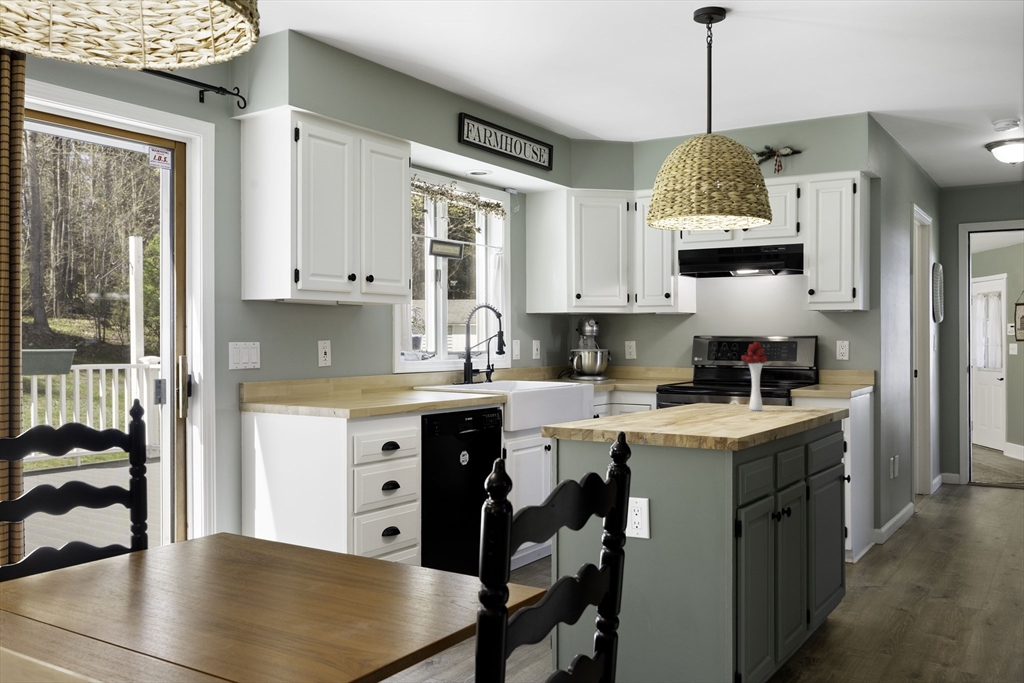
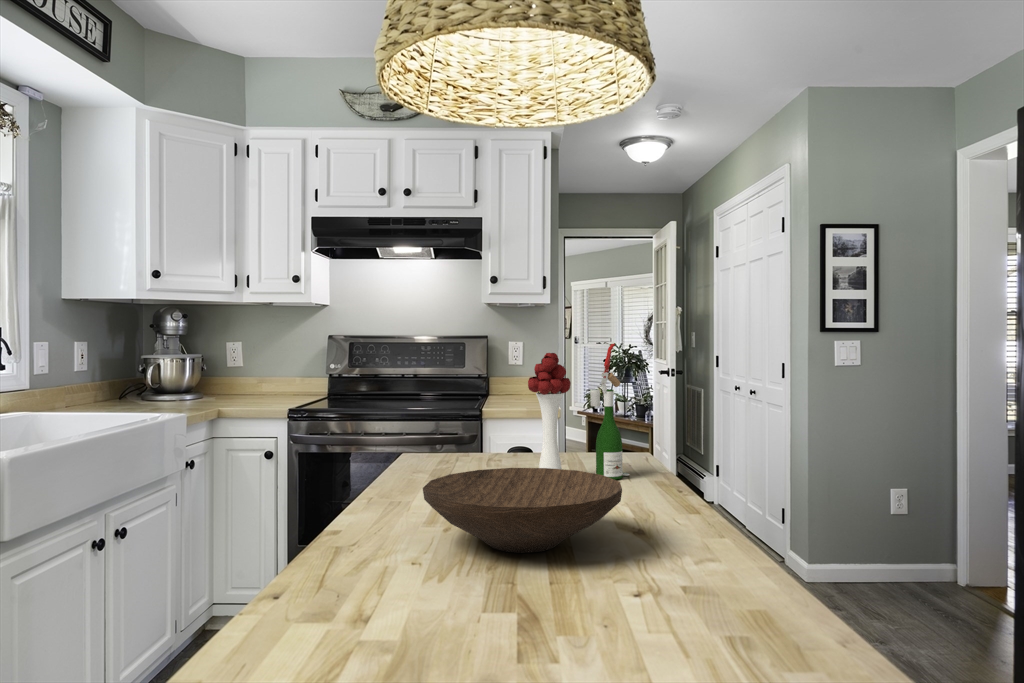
wine bottle: none [782,337,807,412] -> present [590,344,629,480]
wooden bowl: none [657,392,740,419] -> present [423,468,622,553]

